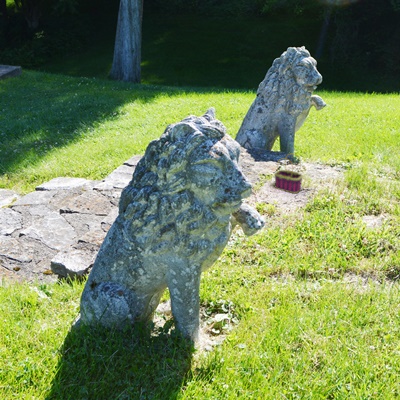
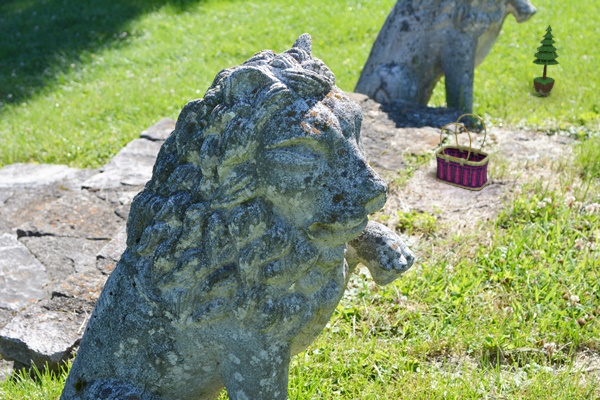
potted tree: none [325,108,340,146] -> present [533,25,559,96]

